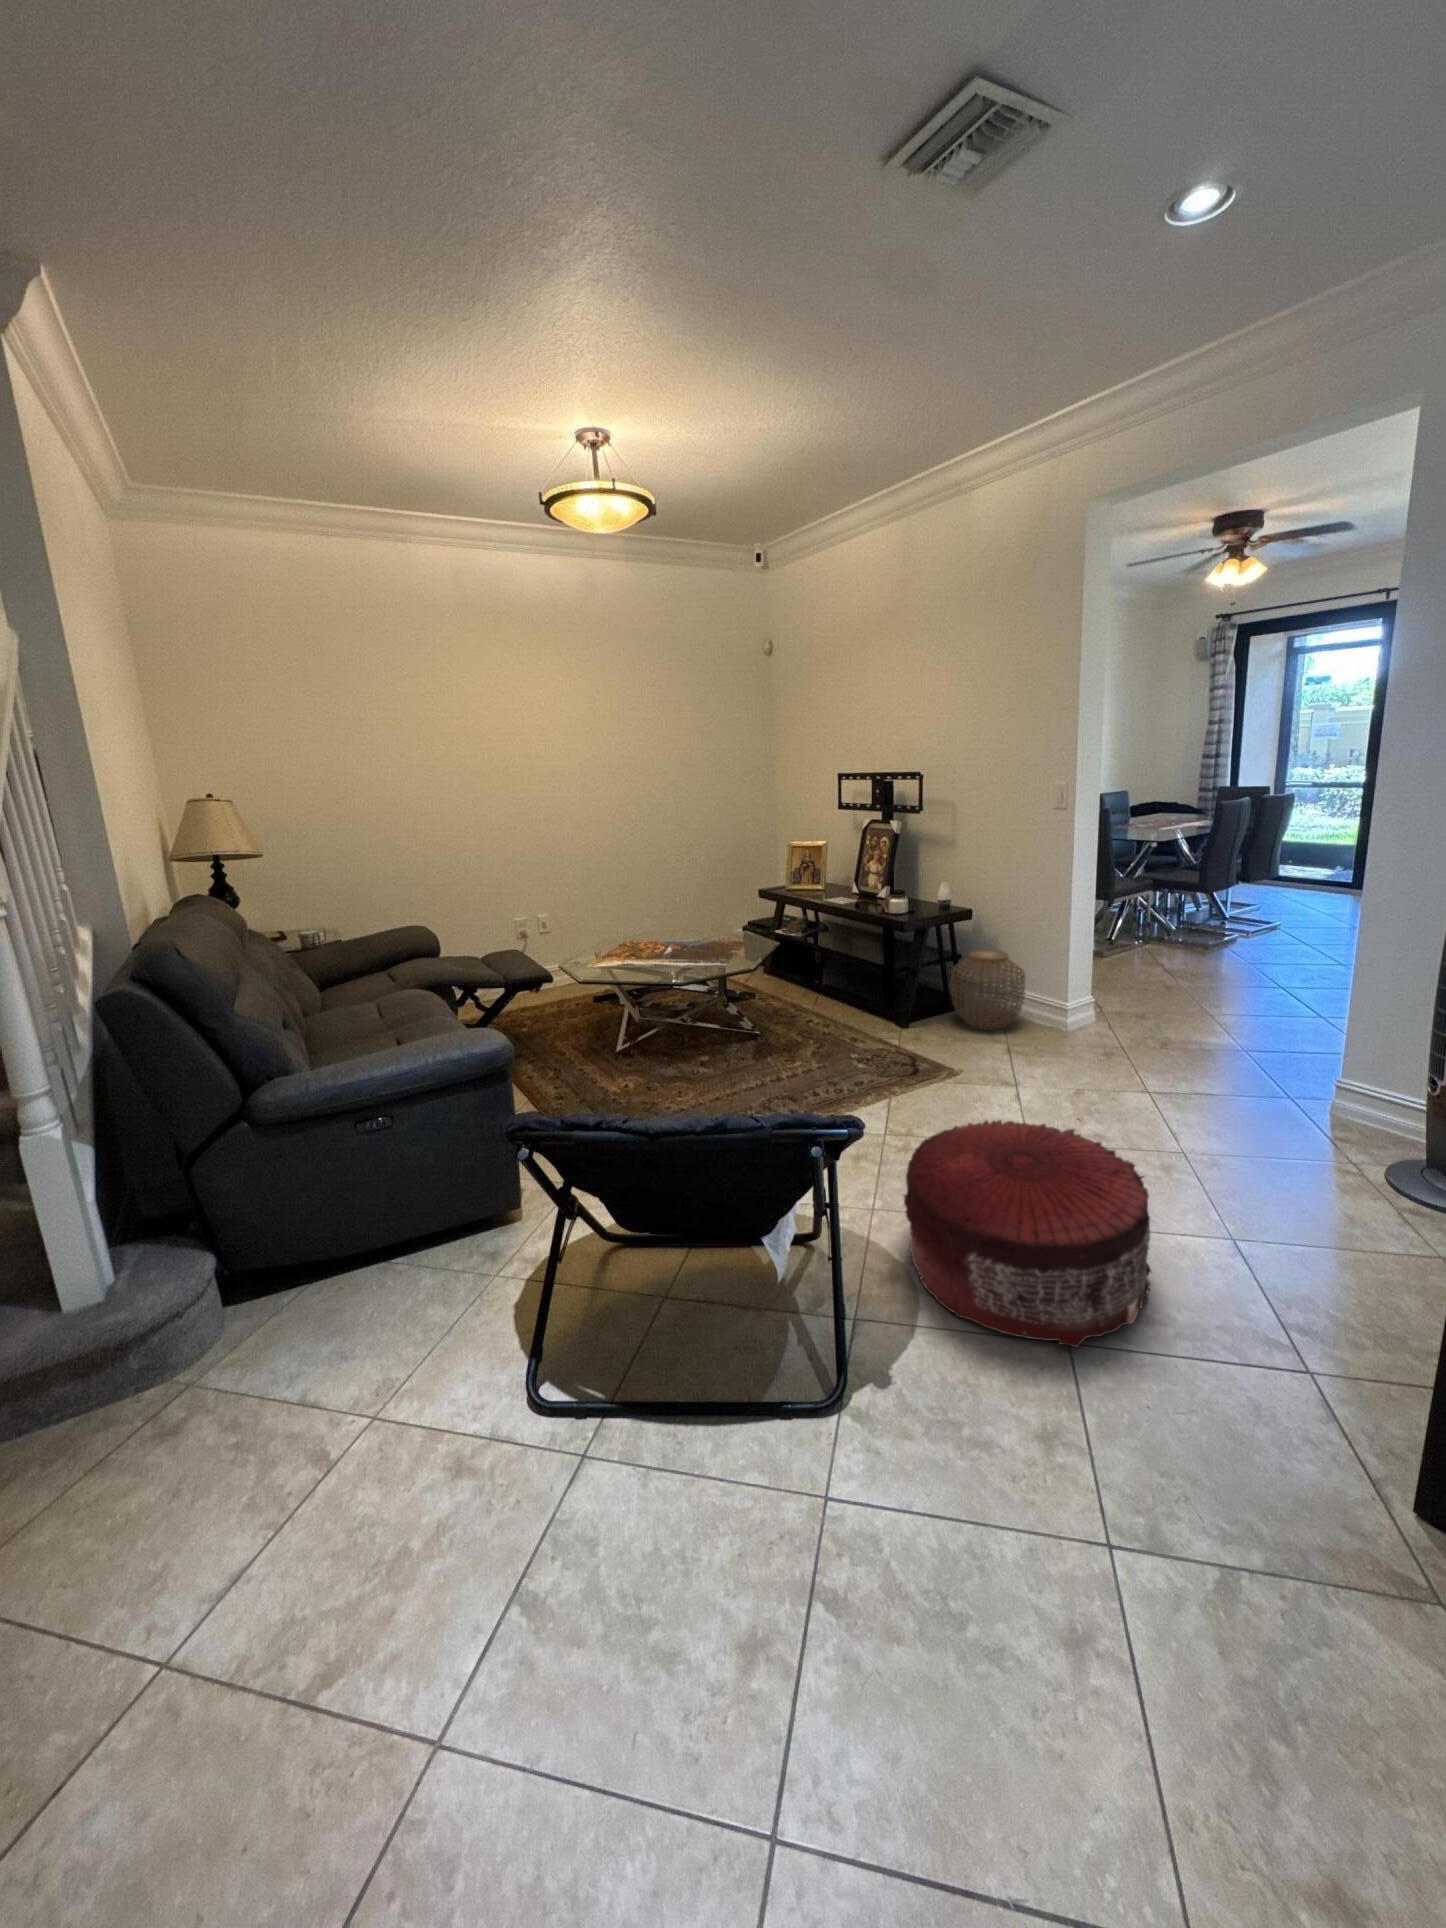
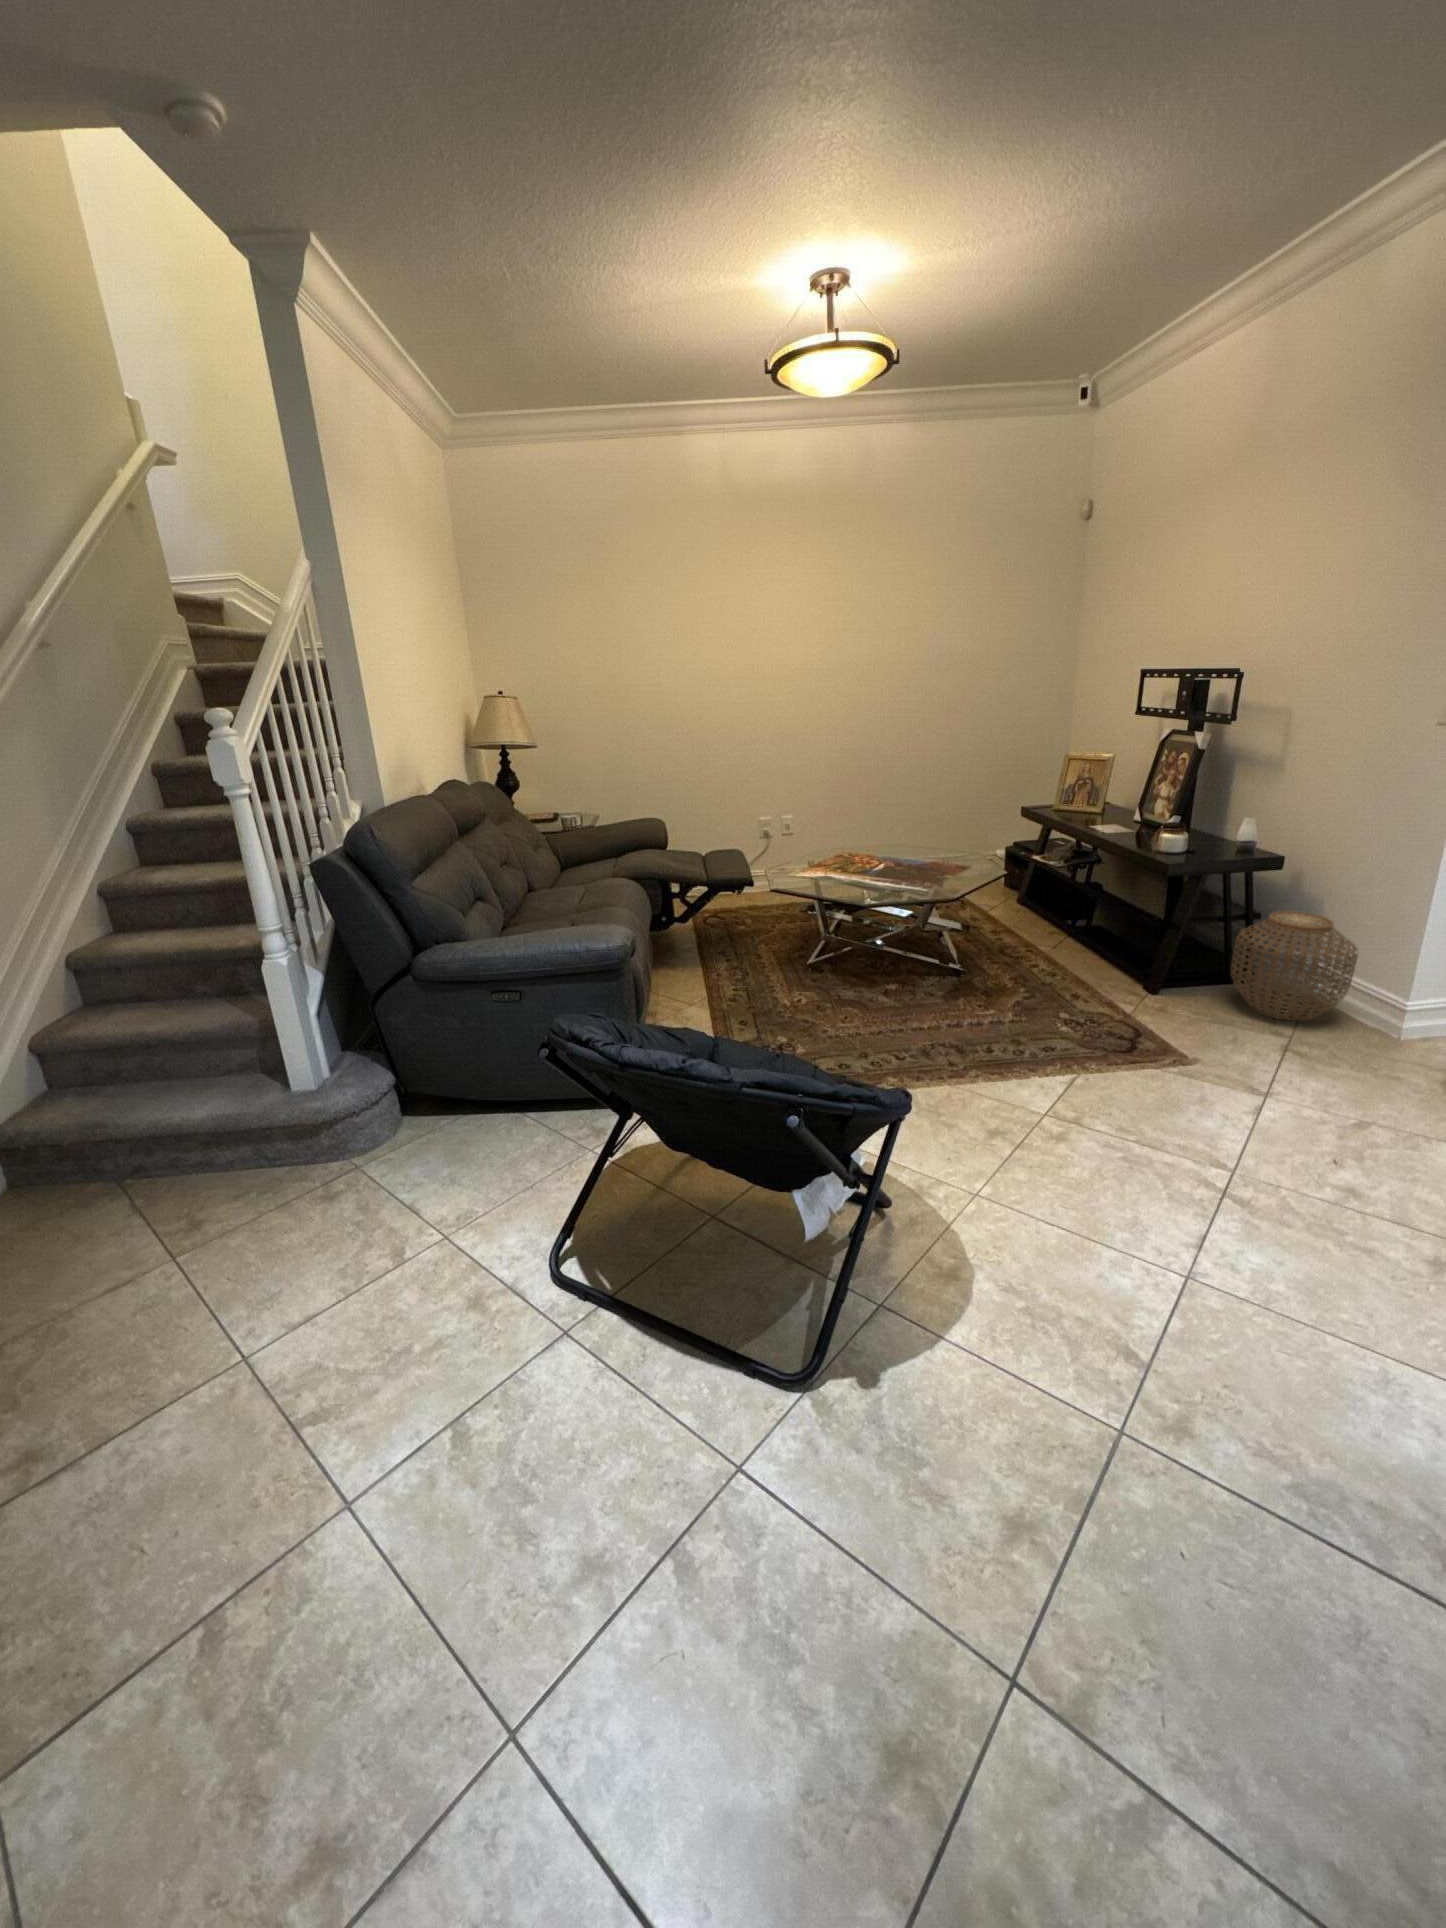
pouf: present [904,1120,1151,1347] -> none [985,1133,1354,1474]

